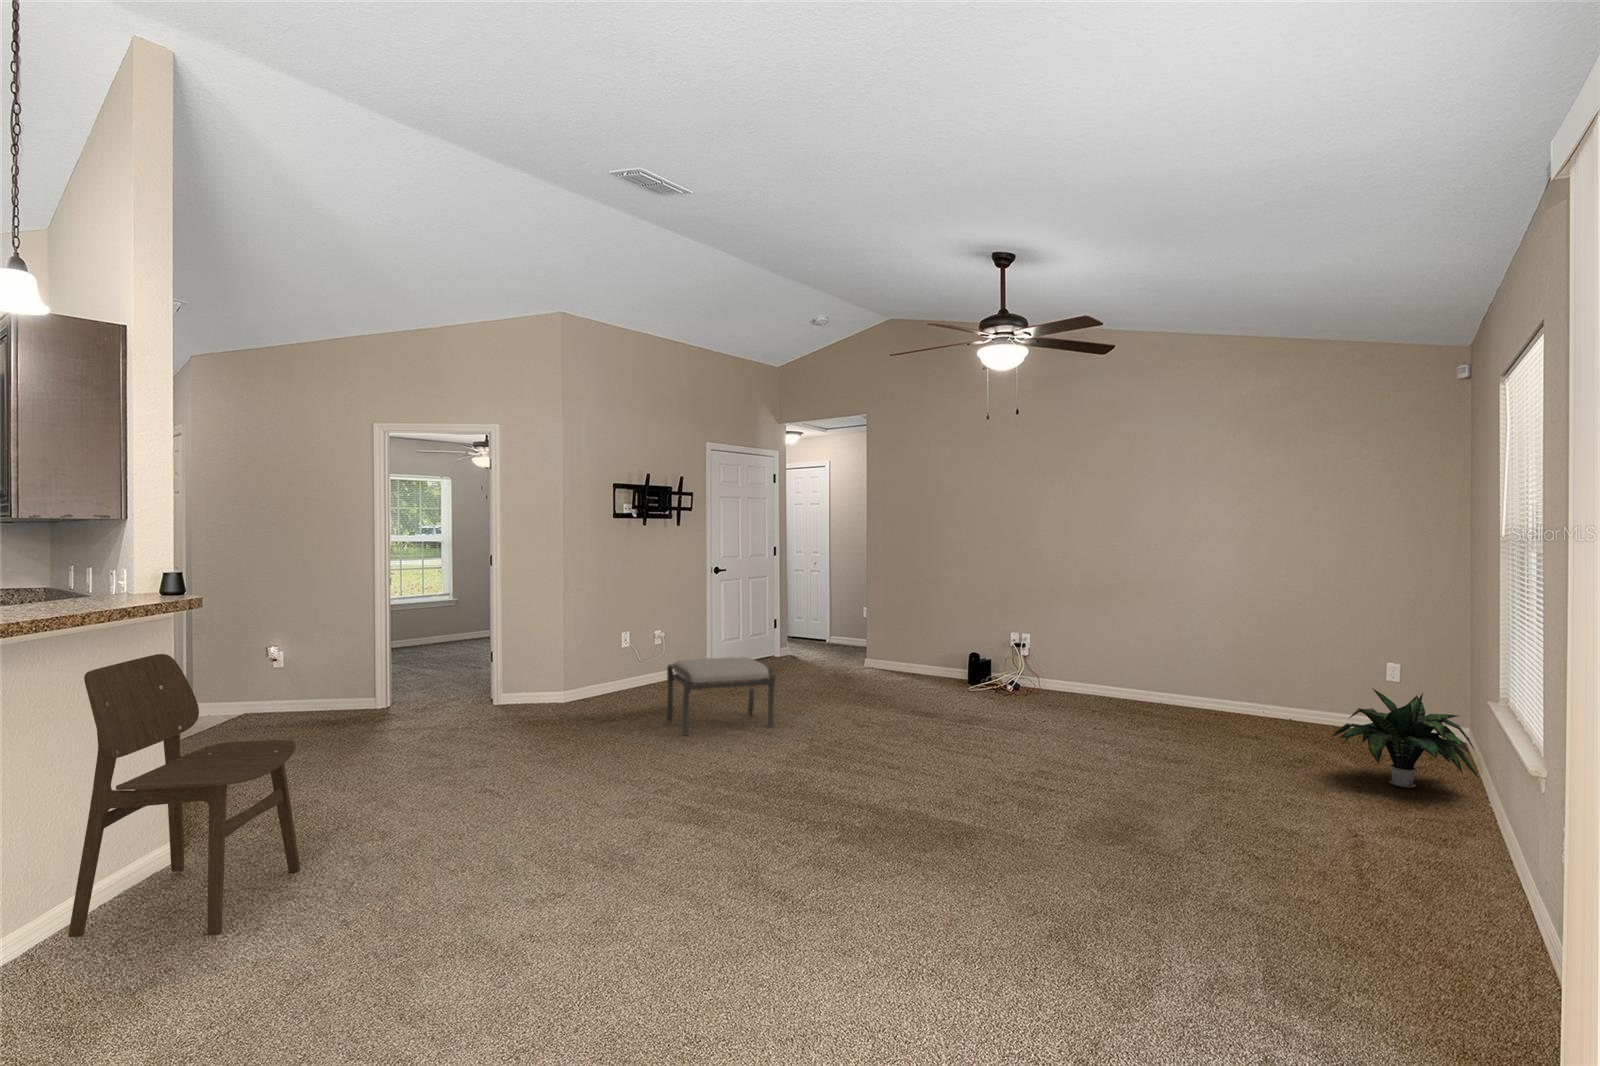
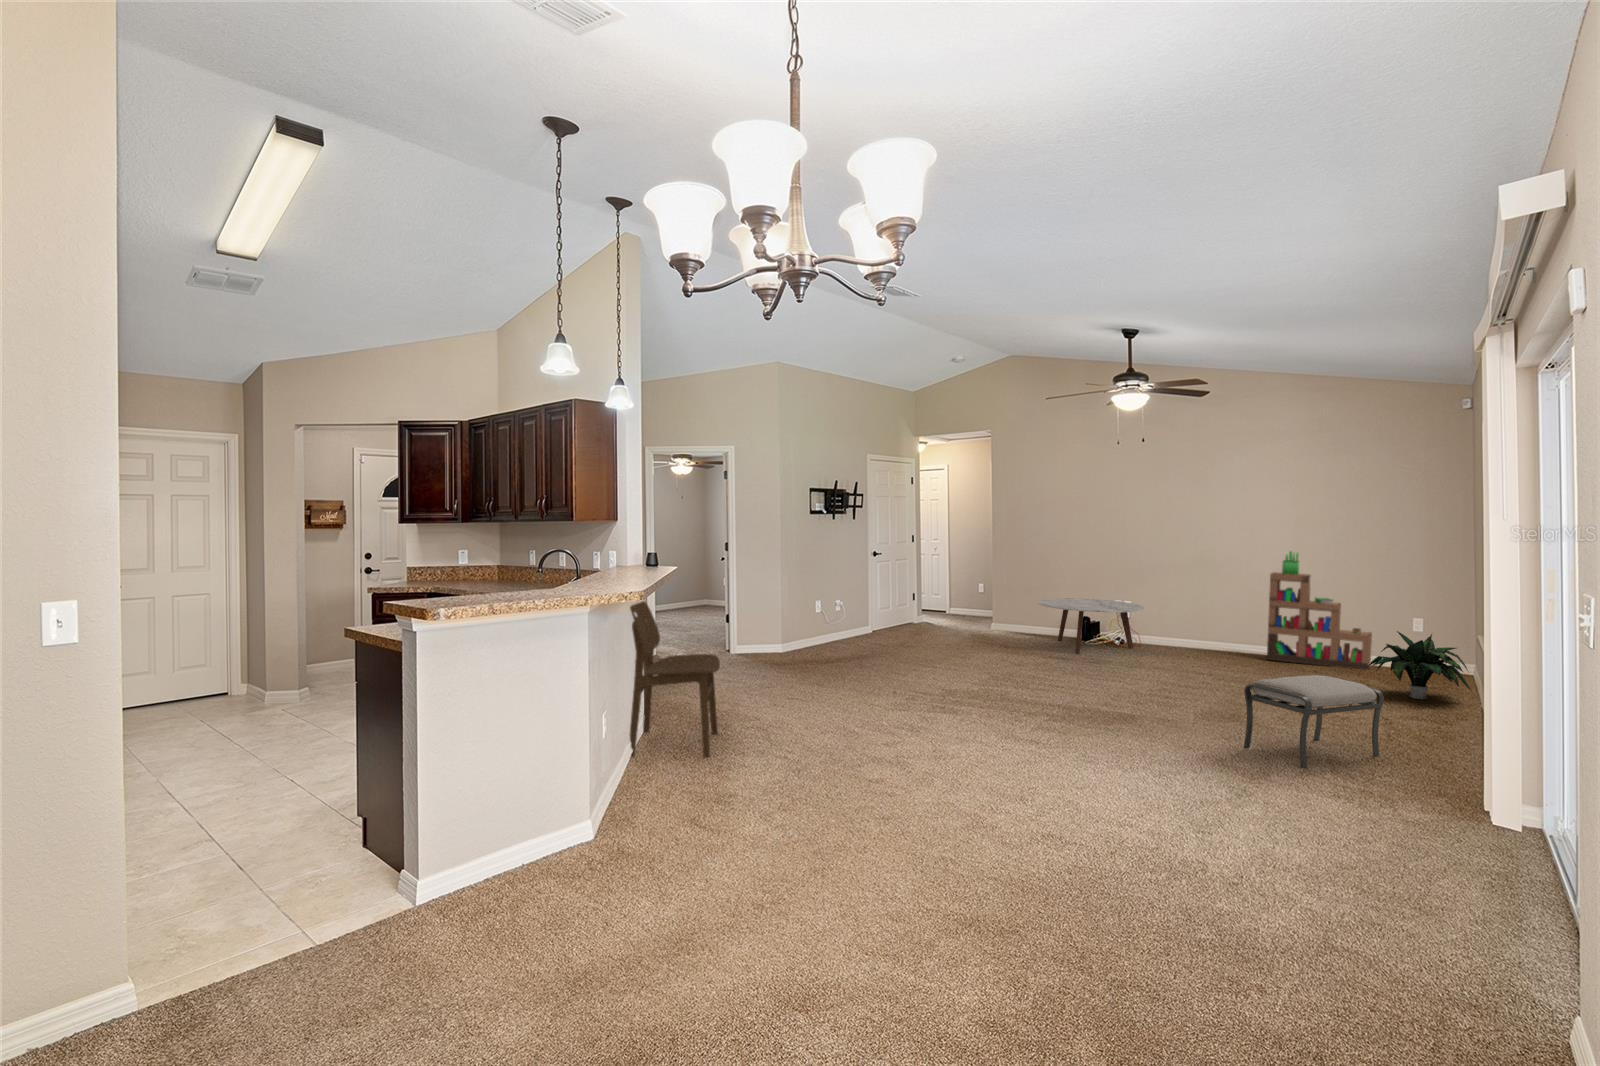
bookshelf: none [1198,570,1334,733] -> present [1267,551,1372,670]
coffee table: none [910,629,1043,705] -> present [1039,598,1144,654]
ottoman: present [666,657,776,735] -> present [1244,675,1384,767]

